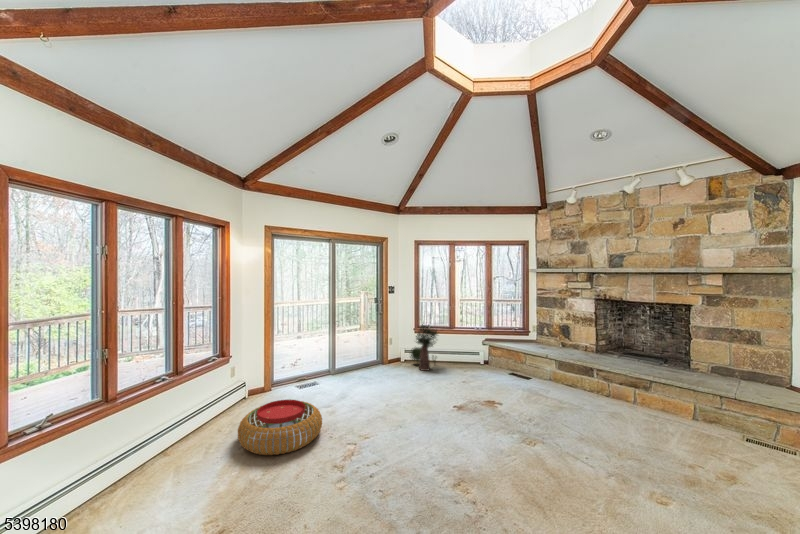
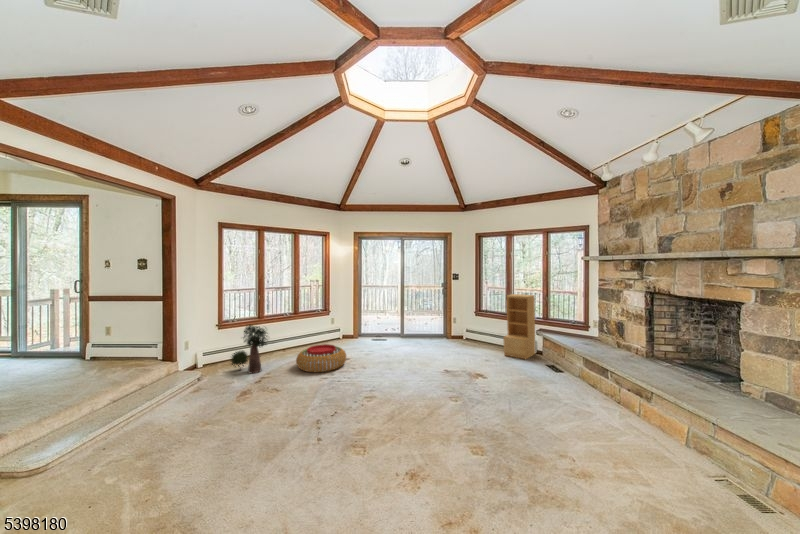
bookshelf: none [461,306,487,372] -> present [503,294,535,359]
potted plant: present [410,324,437,371] -> present [231,325,267,373]

